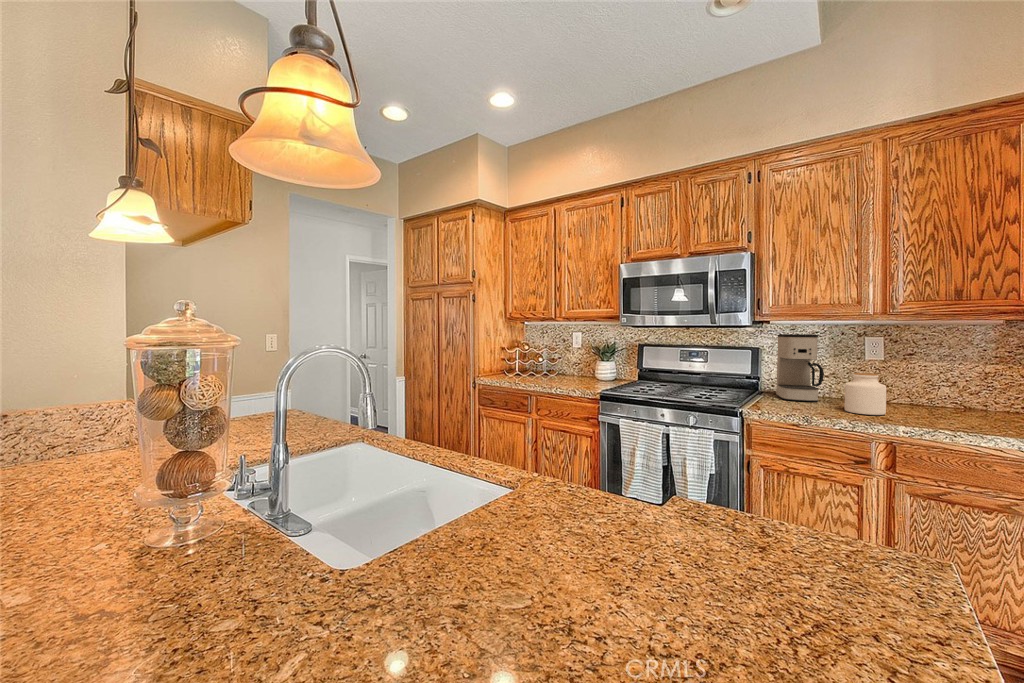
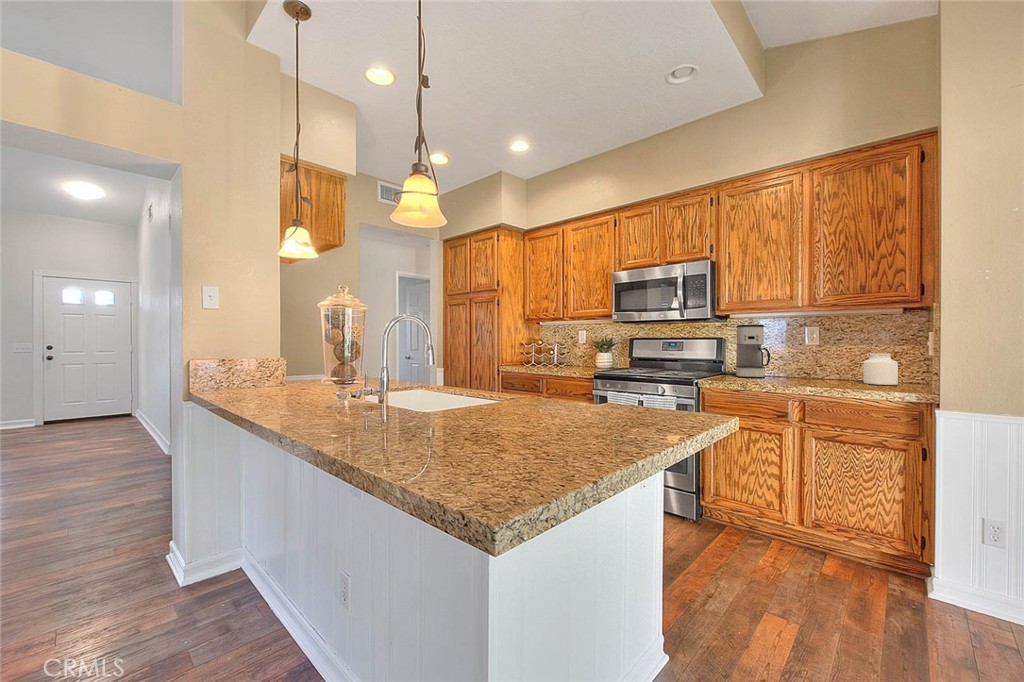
jar: present [844,373,886,415] -> present [863,353,898,385]

